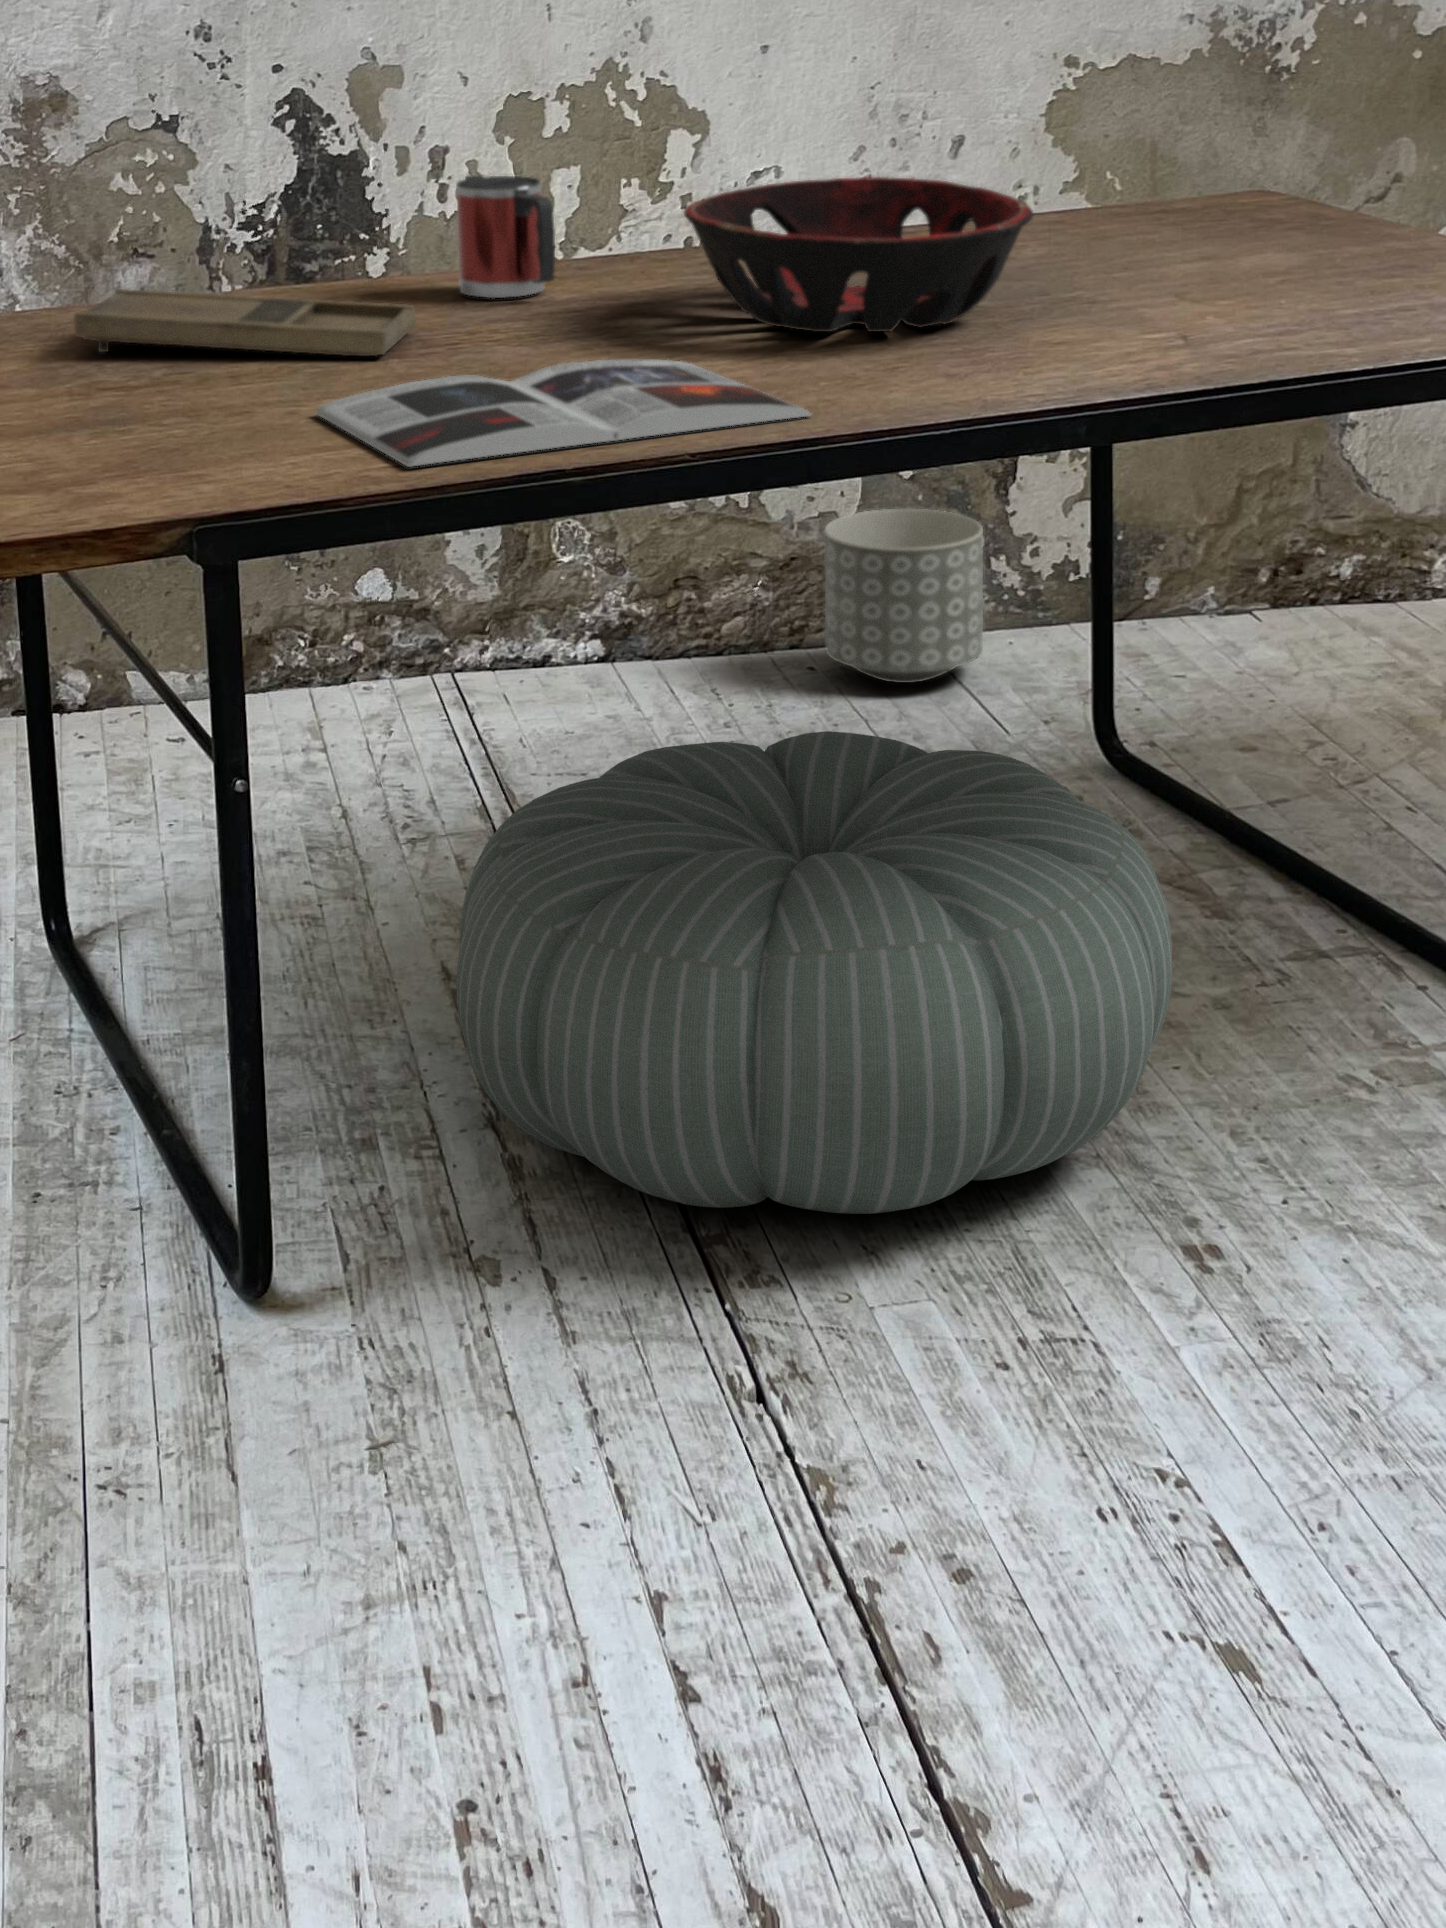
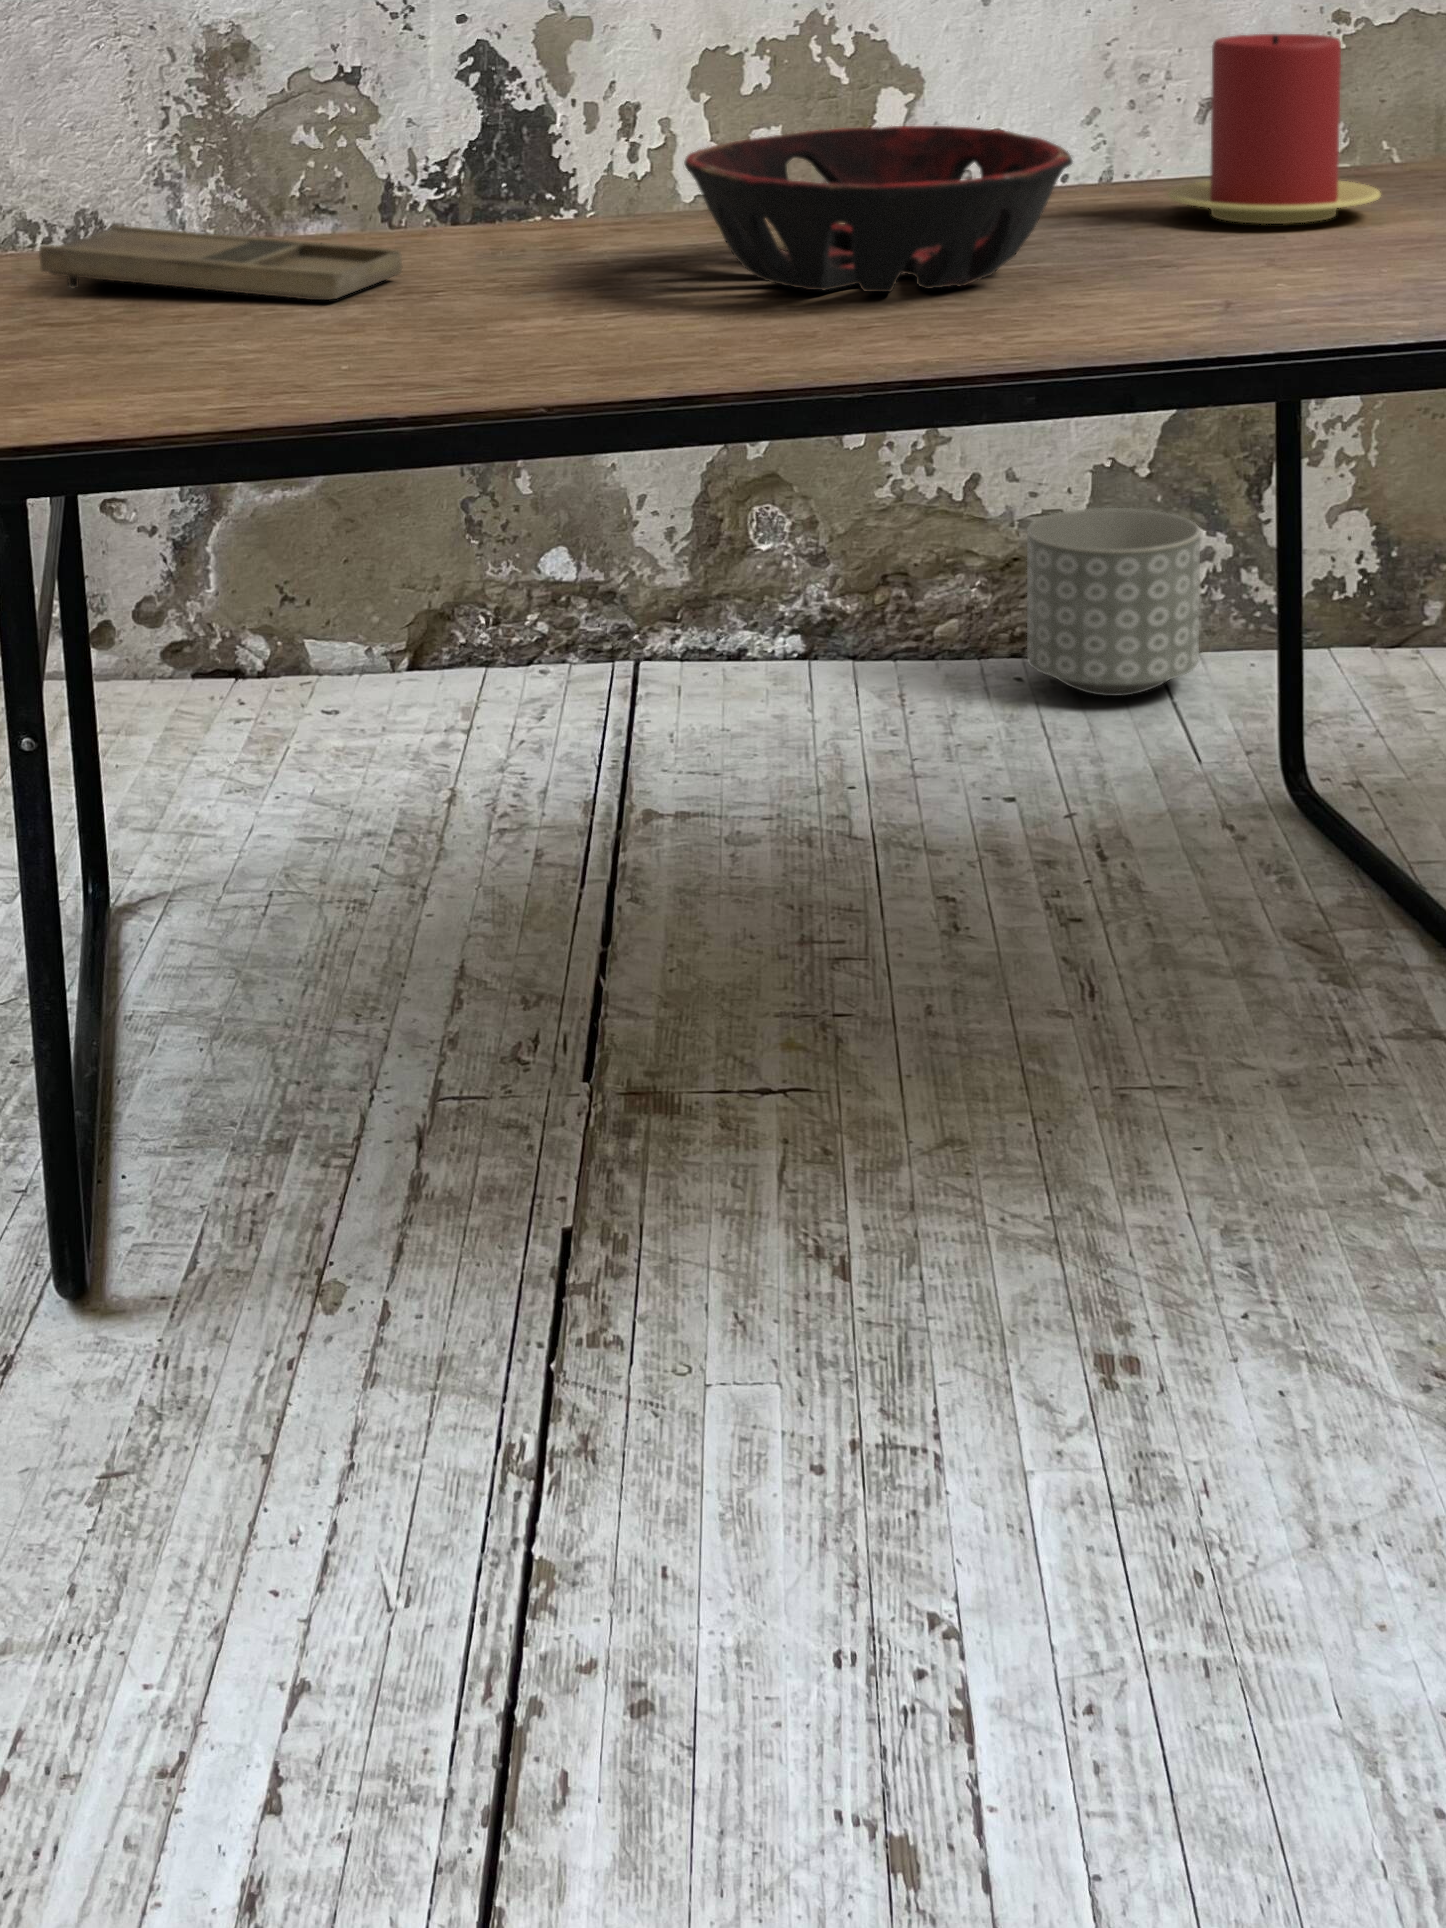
candle: none [1047,85,1234,255] -> present [1169,34,1380,224]
mug: present [456,175,555,298] -> none [490,118,586,248]
magazine: present [315,360,812,467] -> none [194,308,701,408]
pouf: present [457,731,1172,1214] -> none [368,737,1172,1271]

